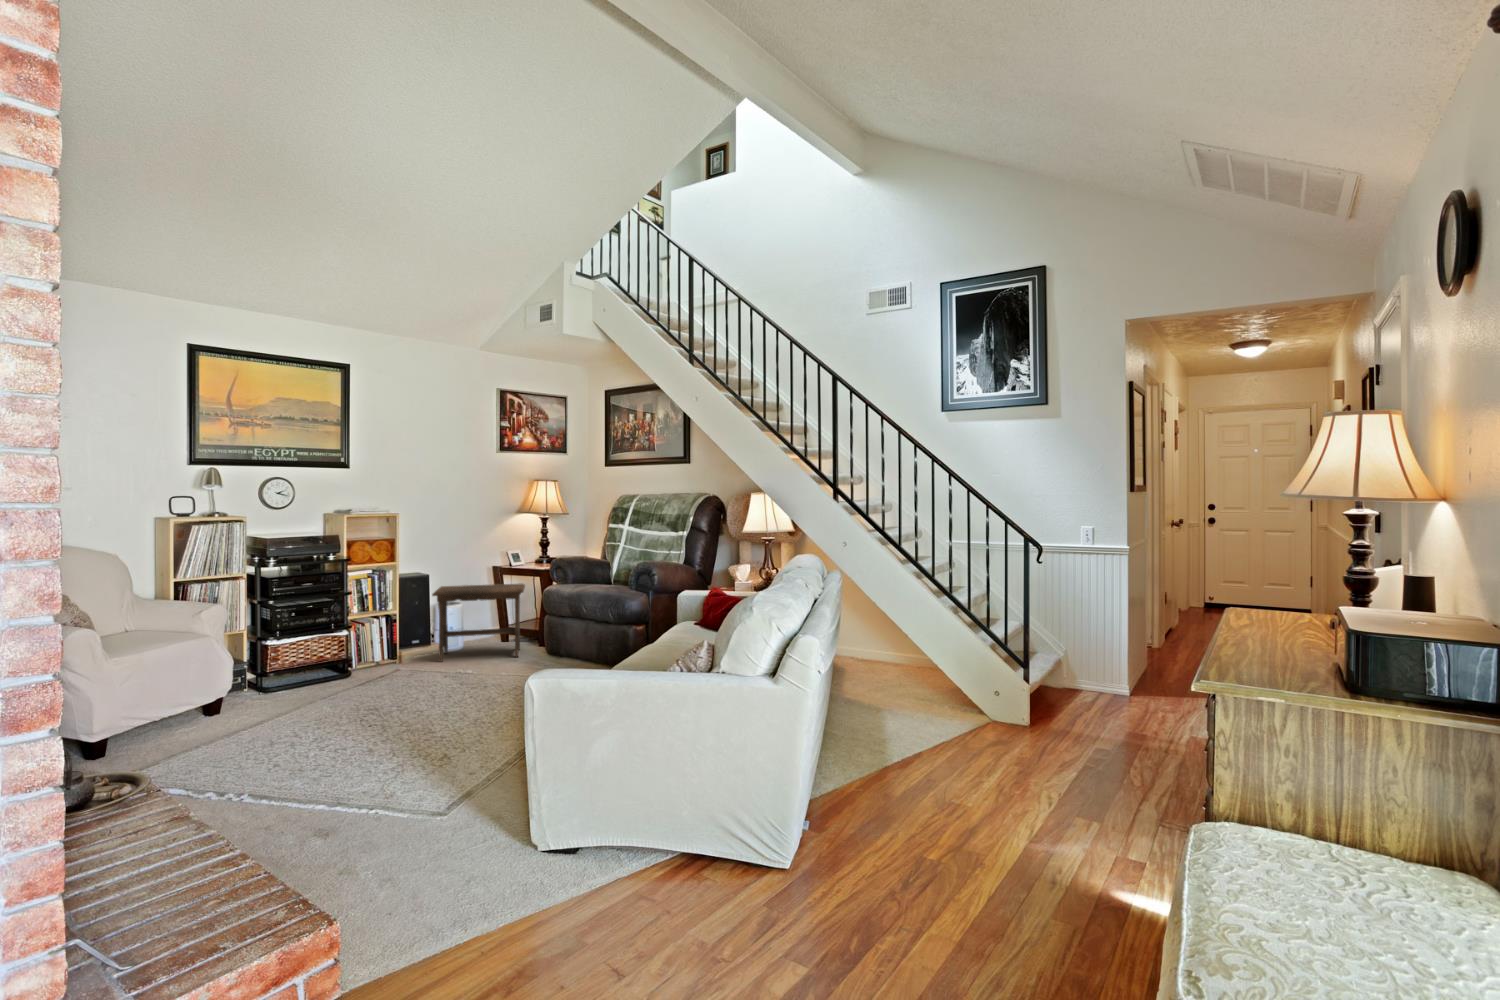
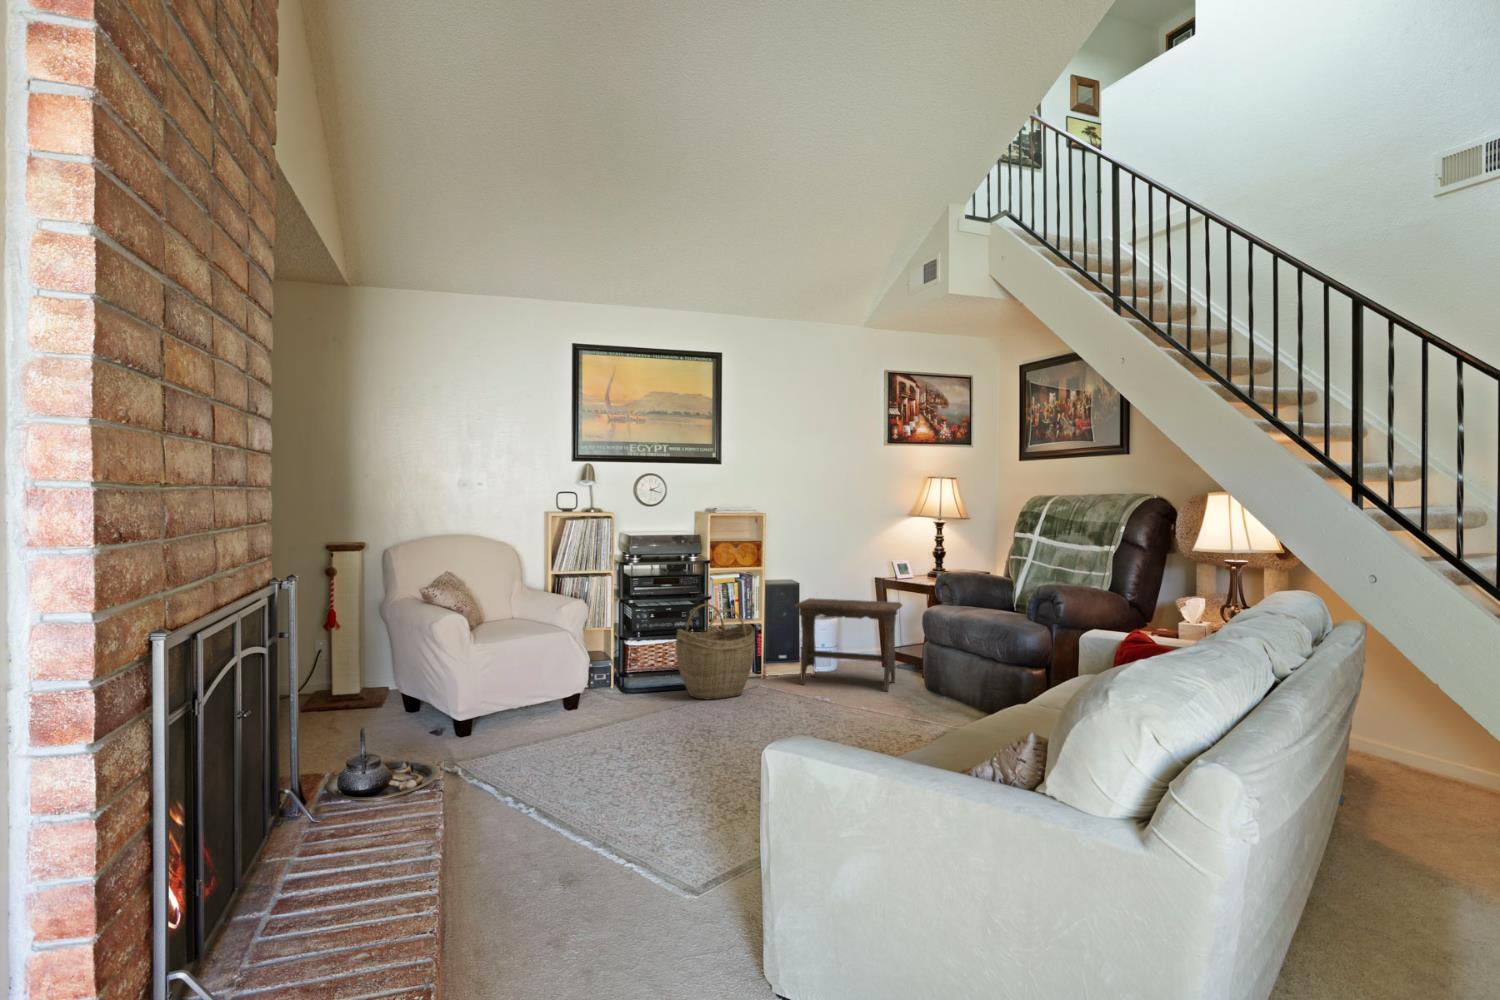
woven basket: none [319,600,400,687] -> present [676,604,755,700]

